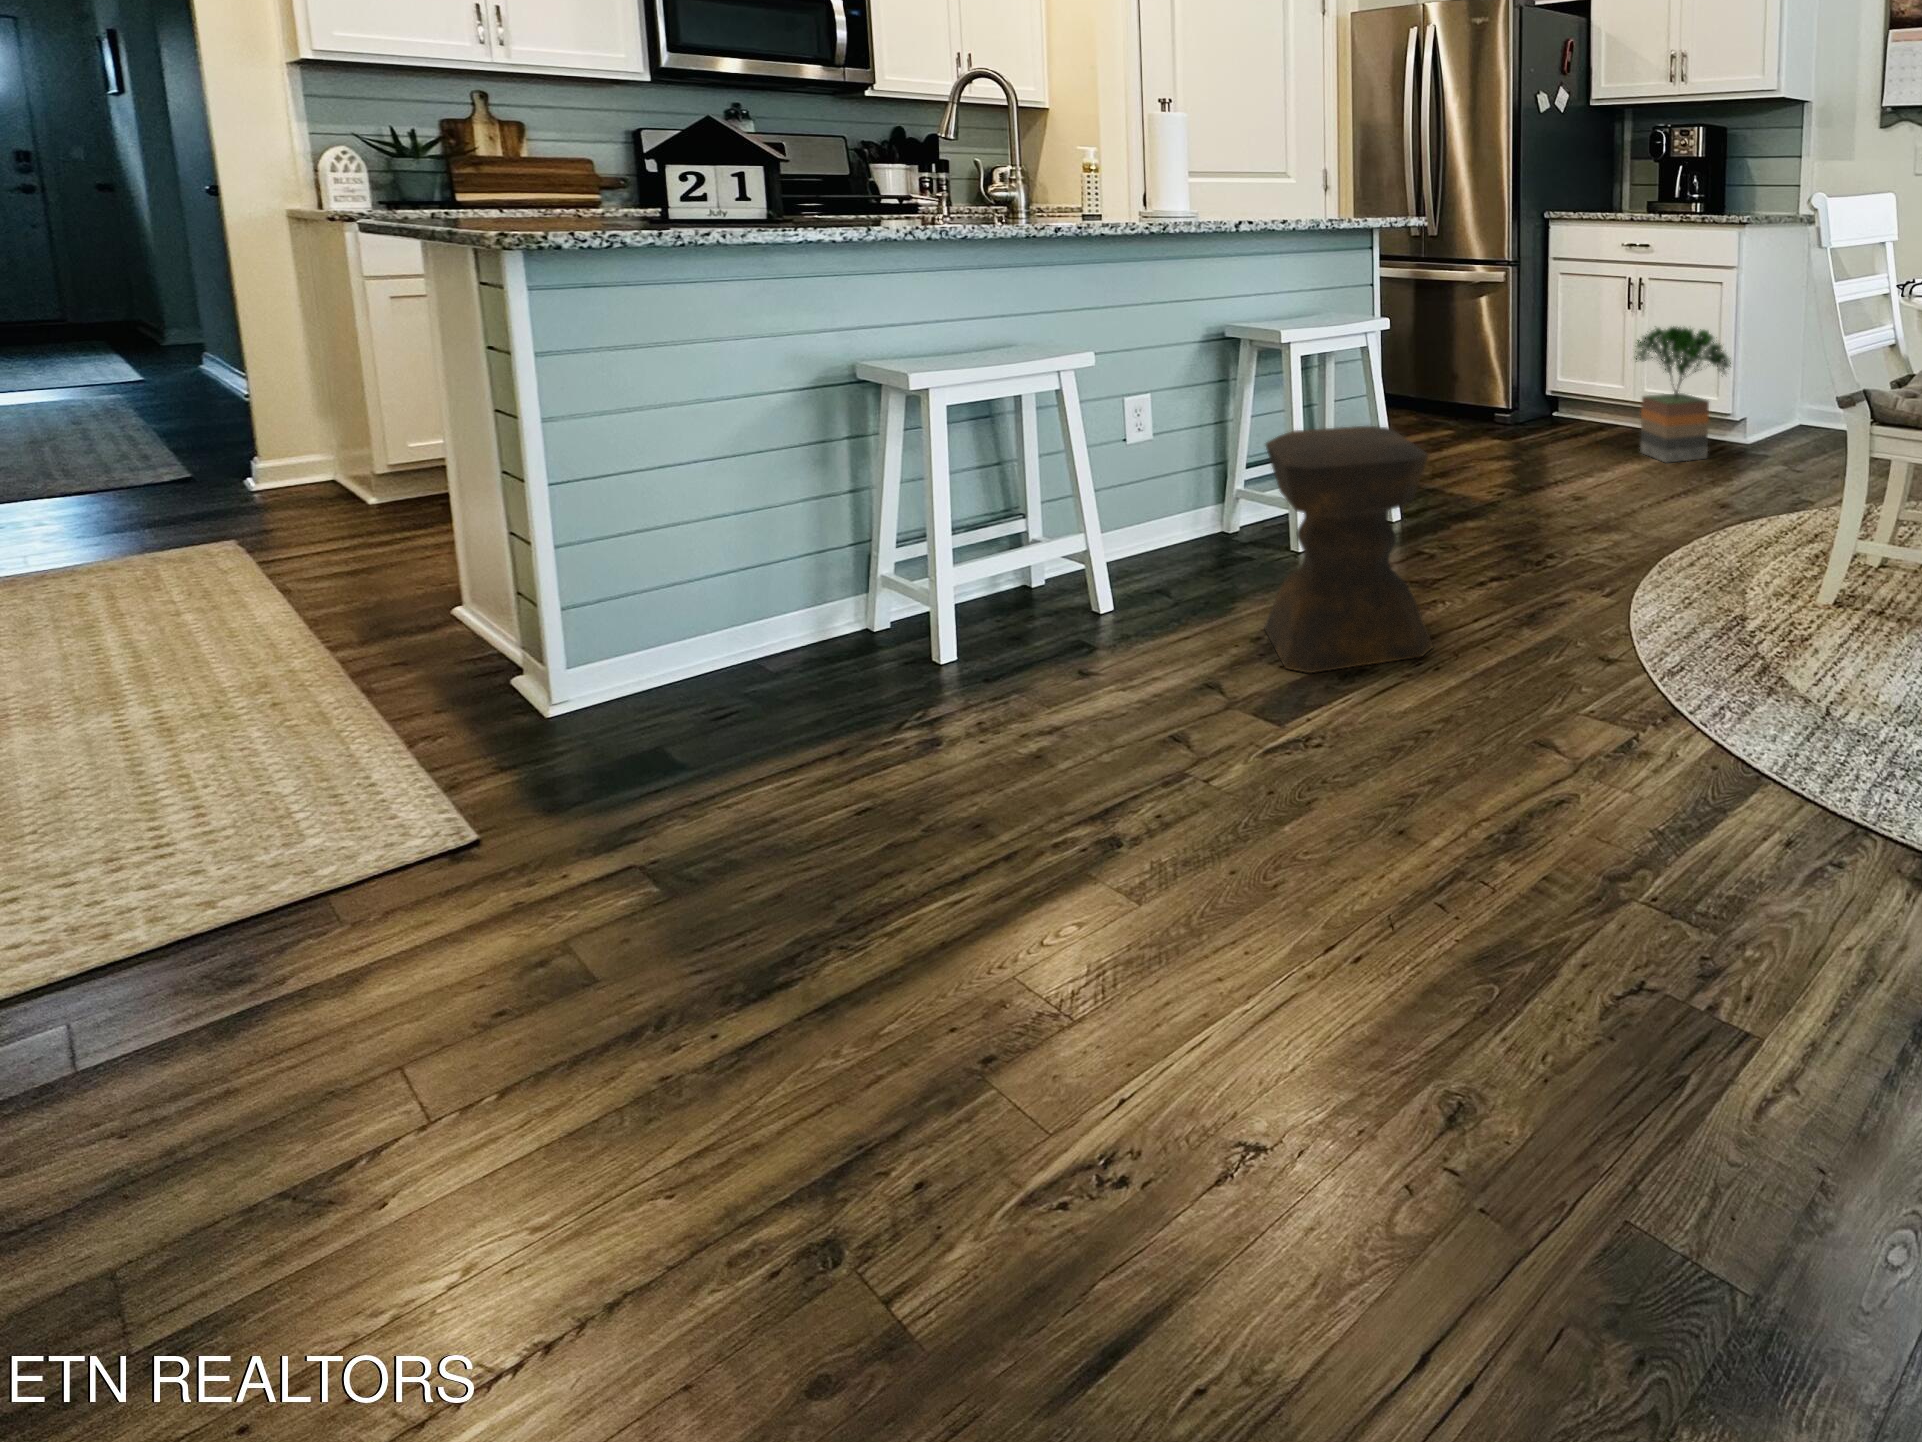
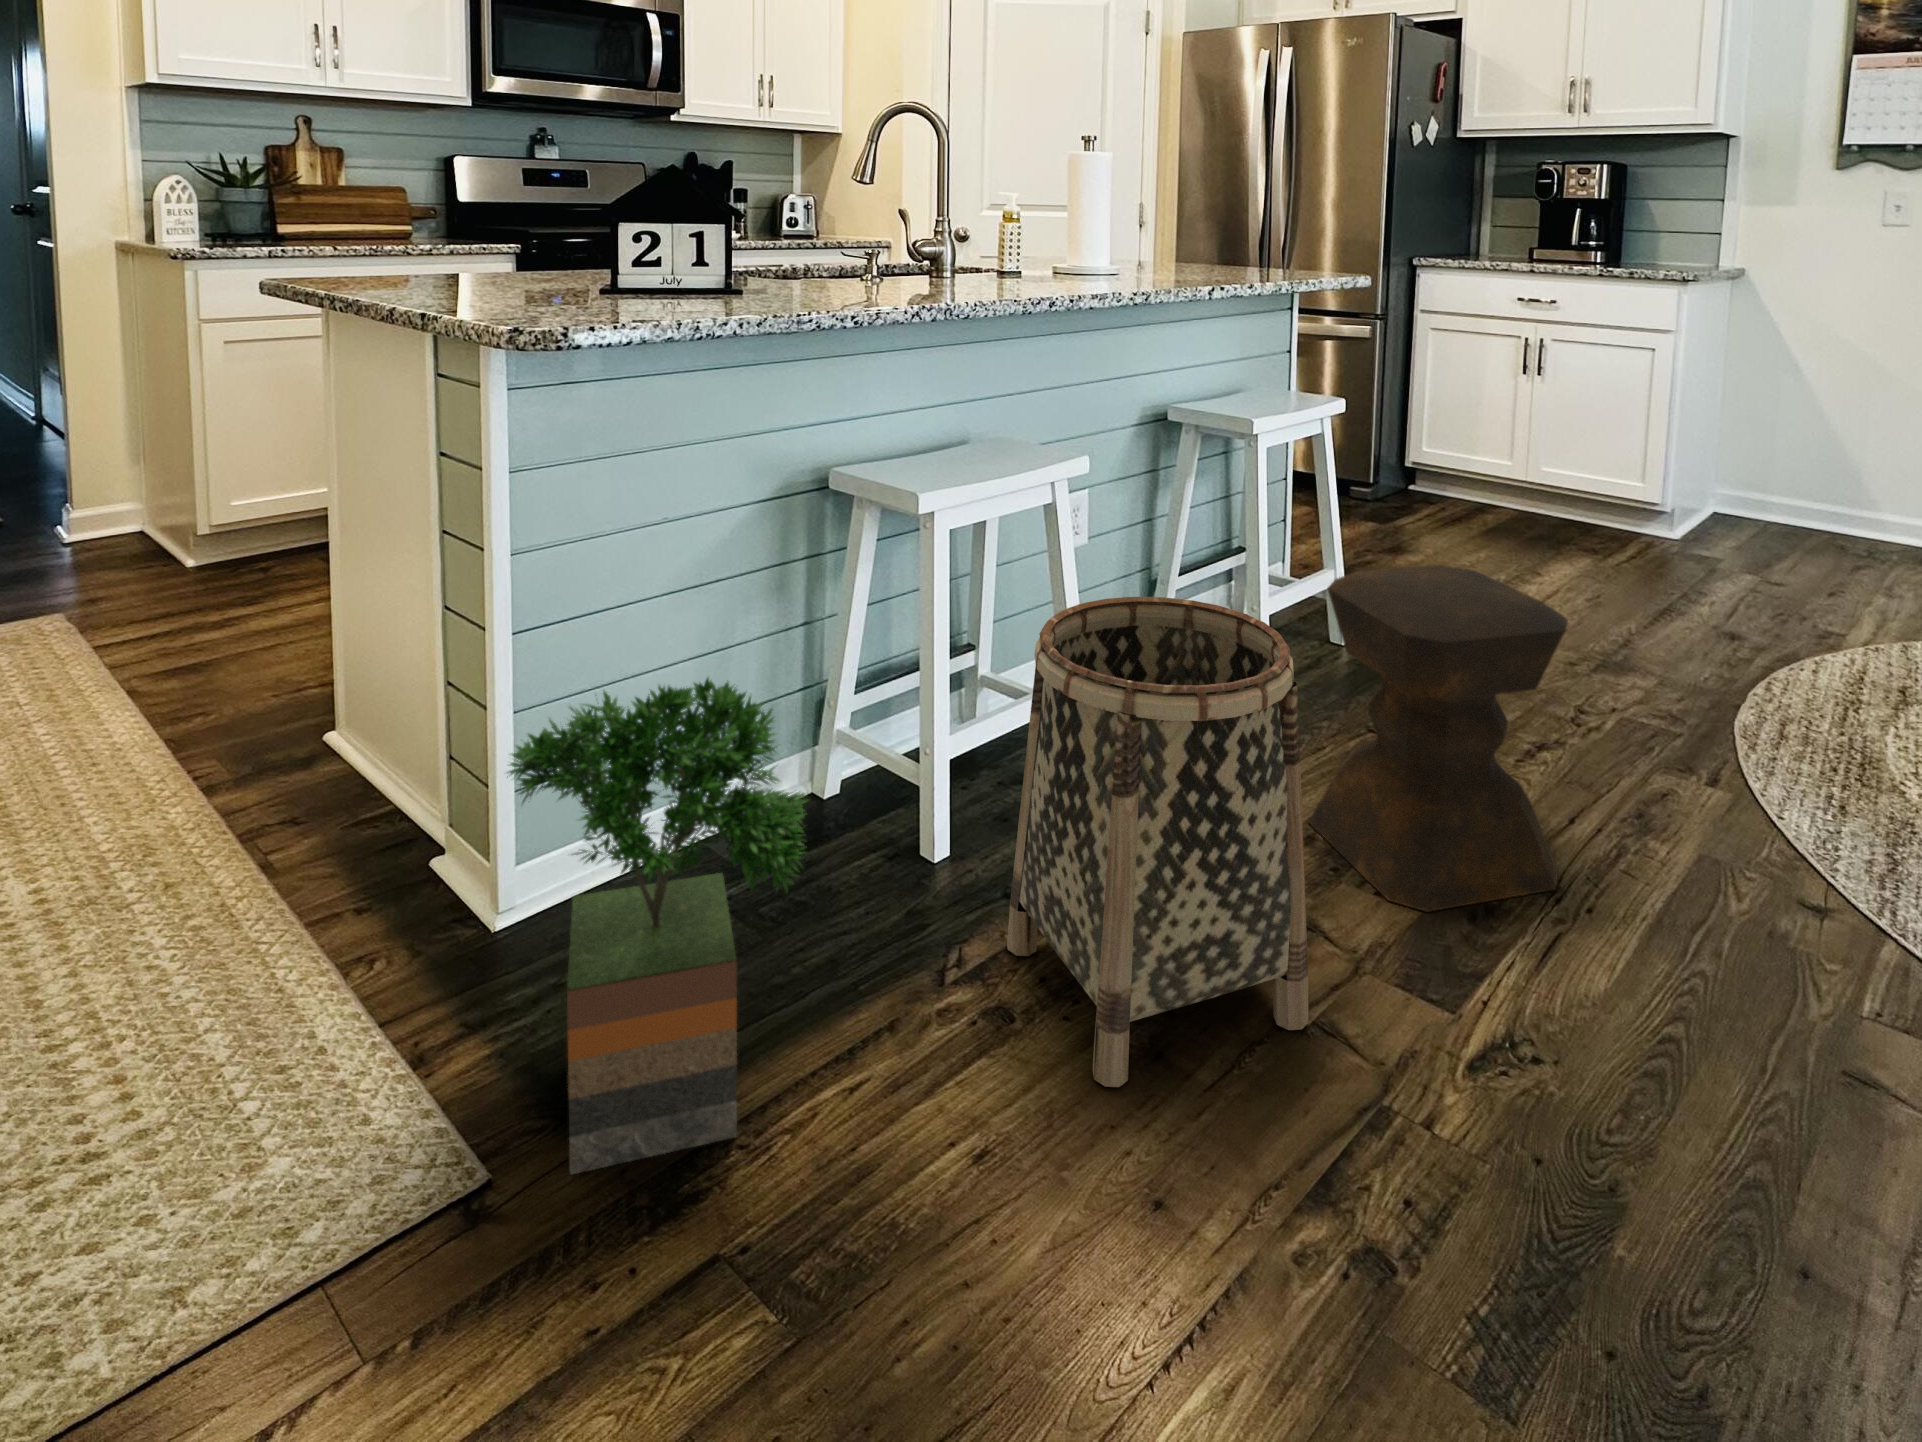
potted tree: present [1634,326,1731,463] -> present [508,678,807,1175]
basket: none [942,440,1163,773] -> present [1007,597,1308,1087]

